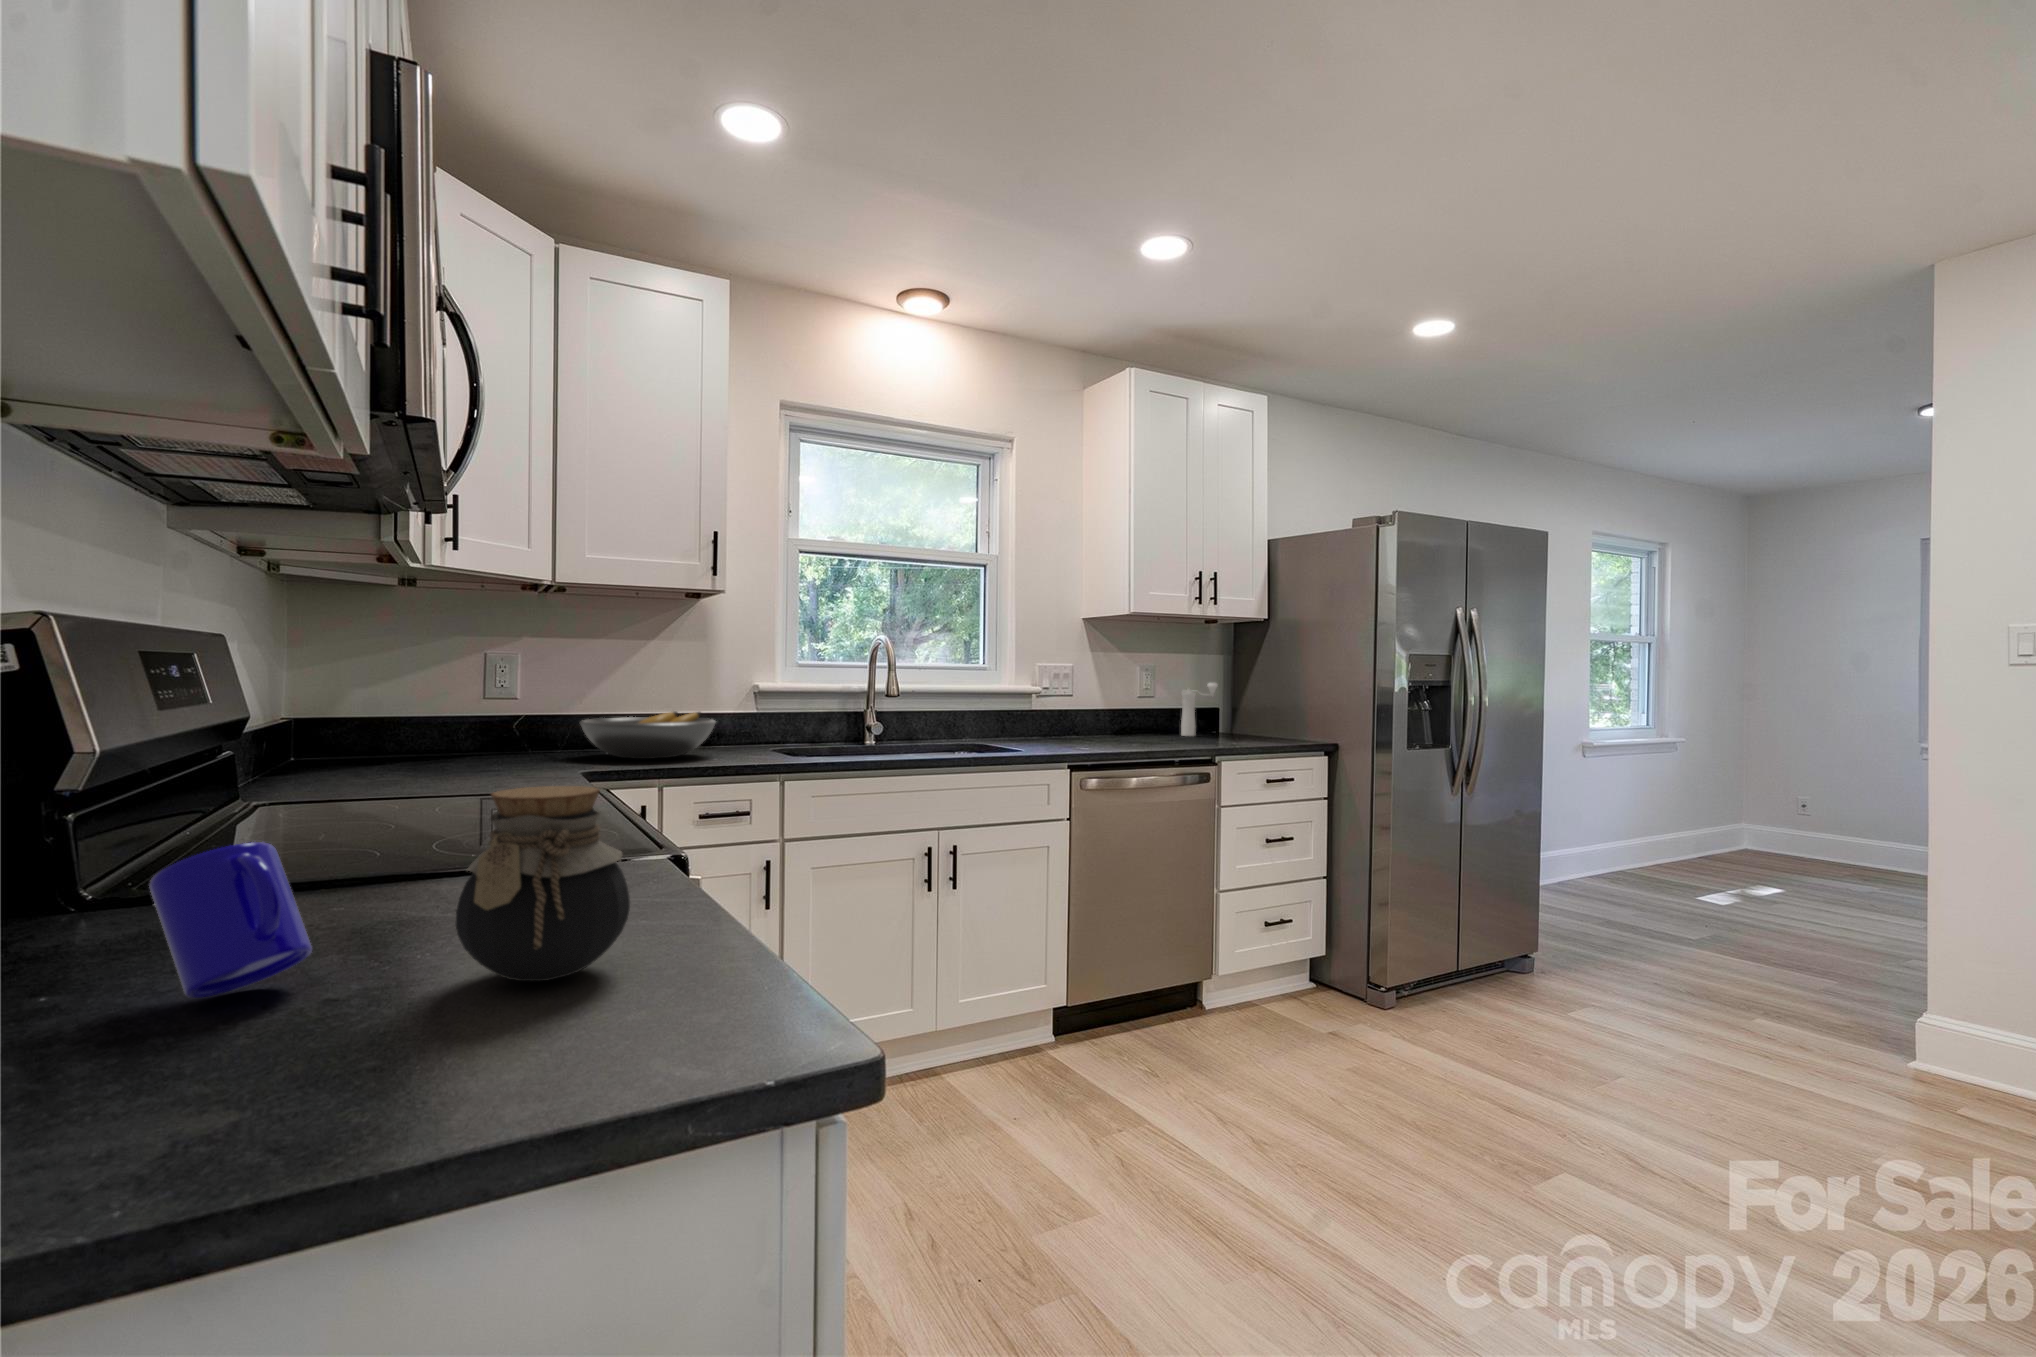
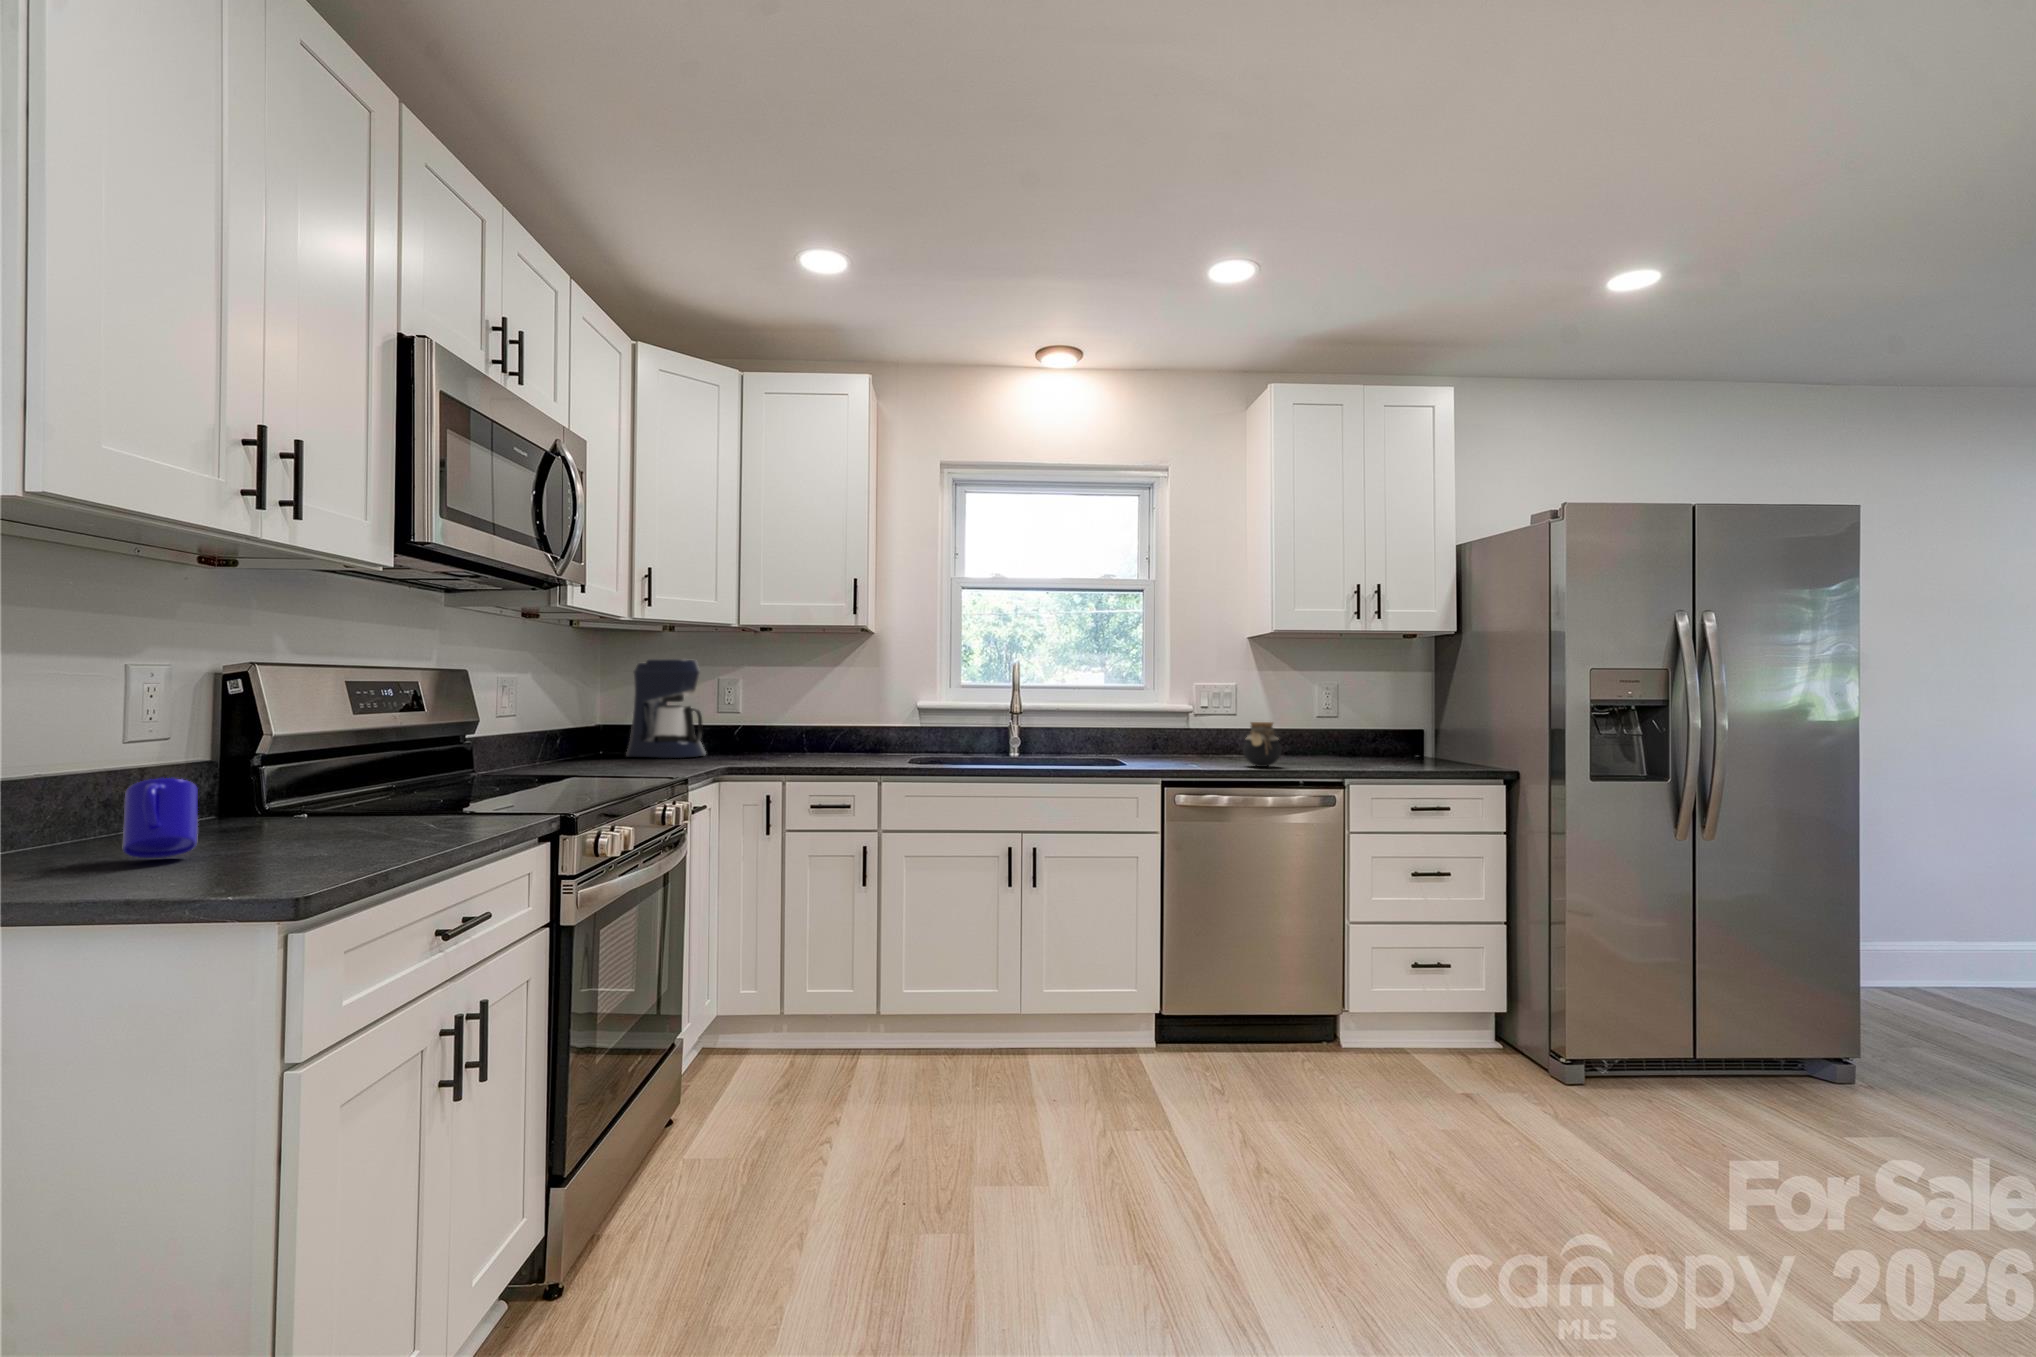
coffee maker: none [380,625,498,763] -> present [626,659,706,758]
pepper mill: present [1181,683,1218,736] -> none [1361,702,1406,759]
fruit bowl: present [580,711,716,759] -> none [751,723,853,760]
jar: present [456,786,630,981] -> present [1243,722,1281,767]

